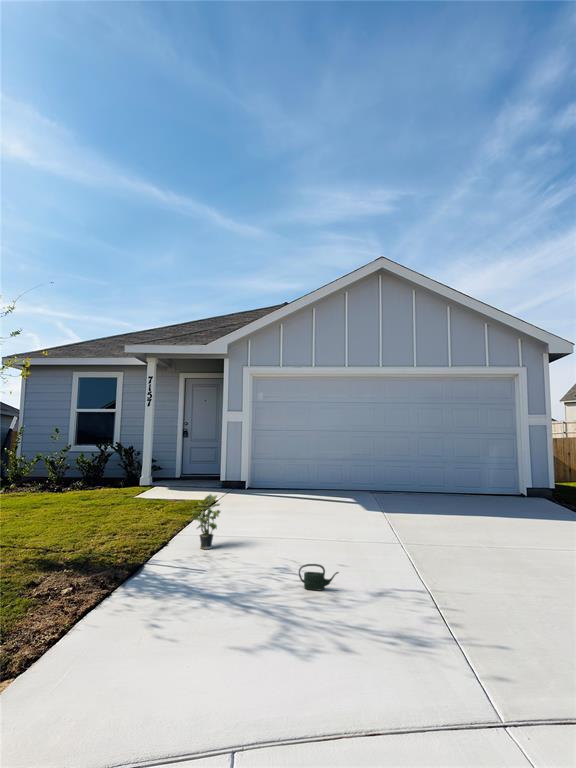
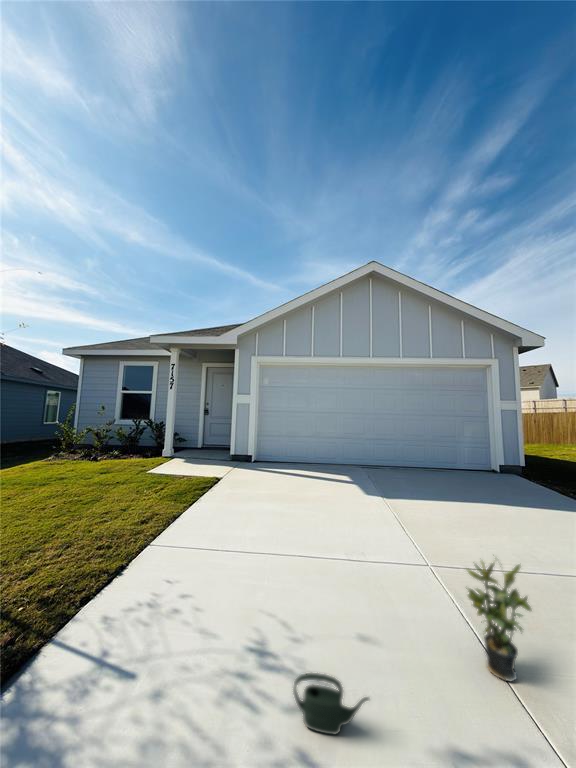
potted plant: present [192,494,220,549] -> present [467,562,531,682]

